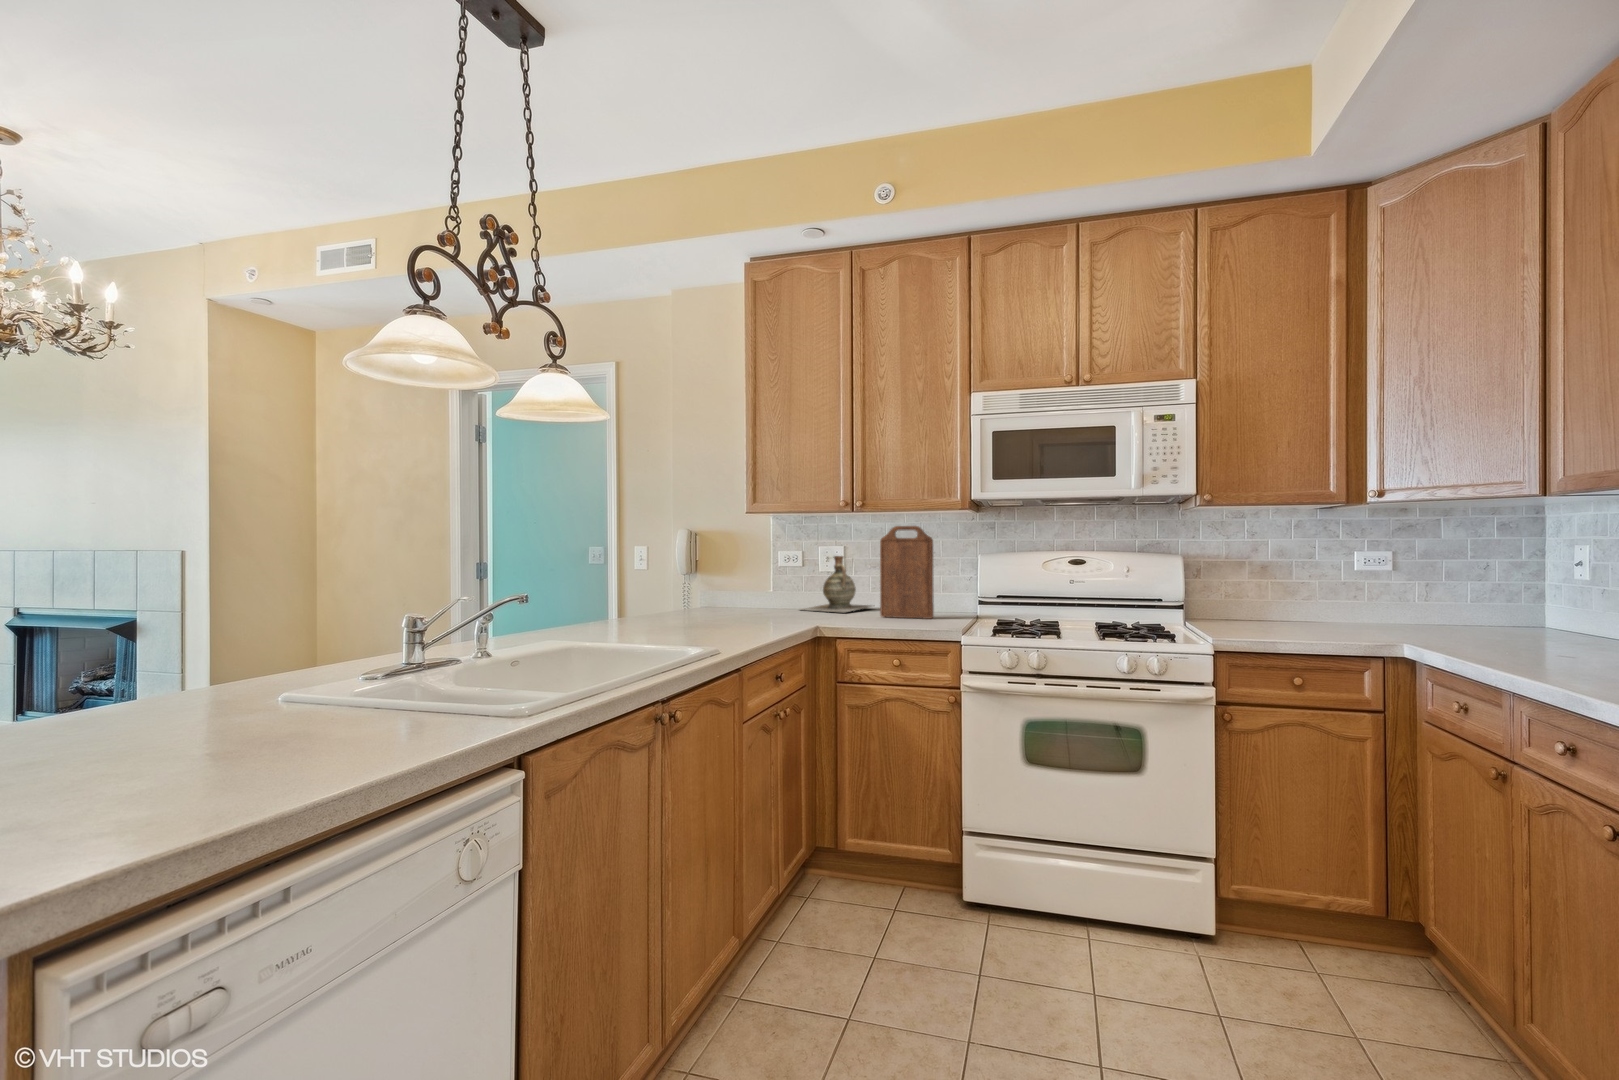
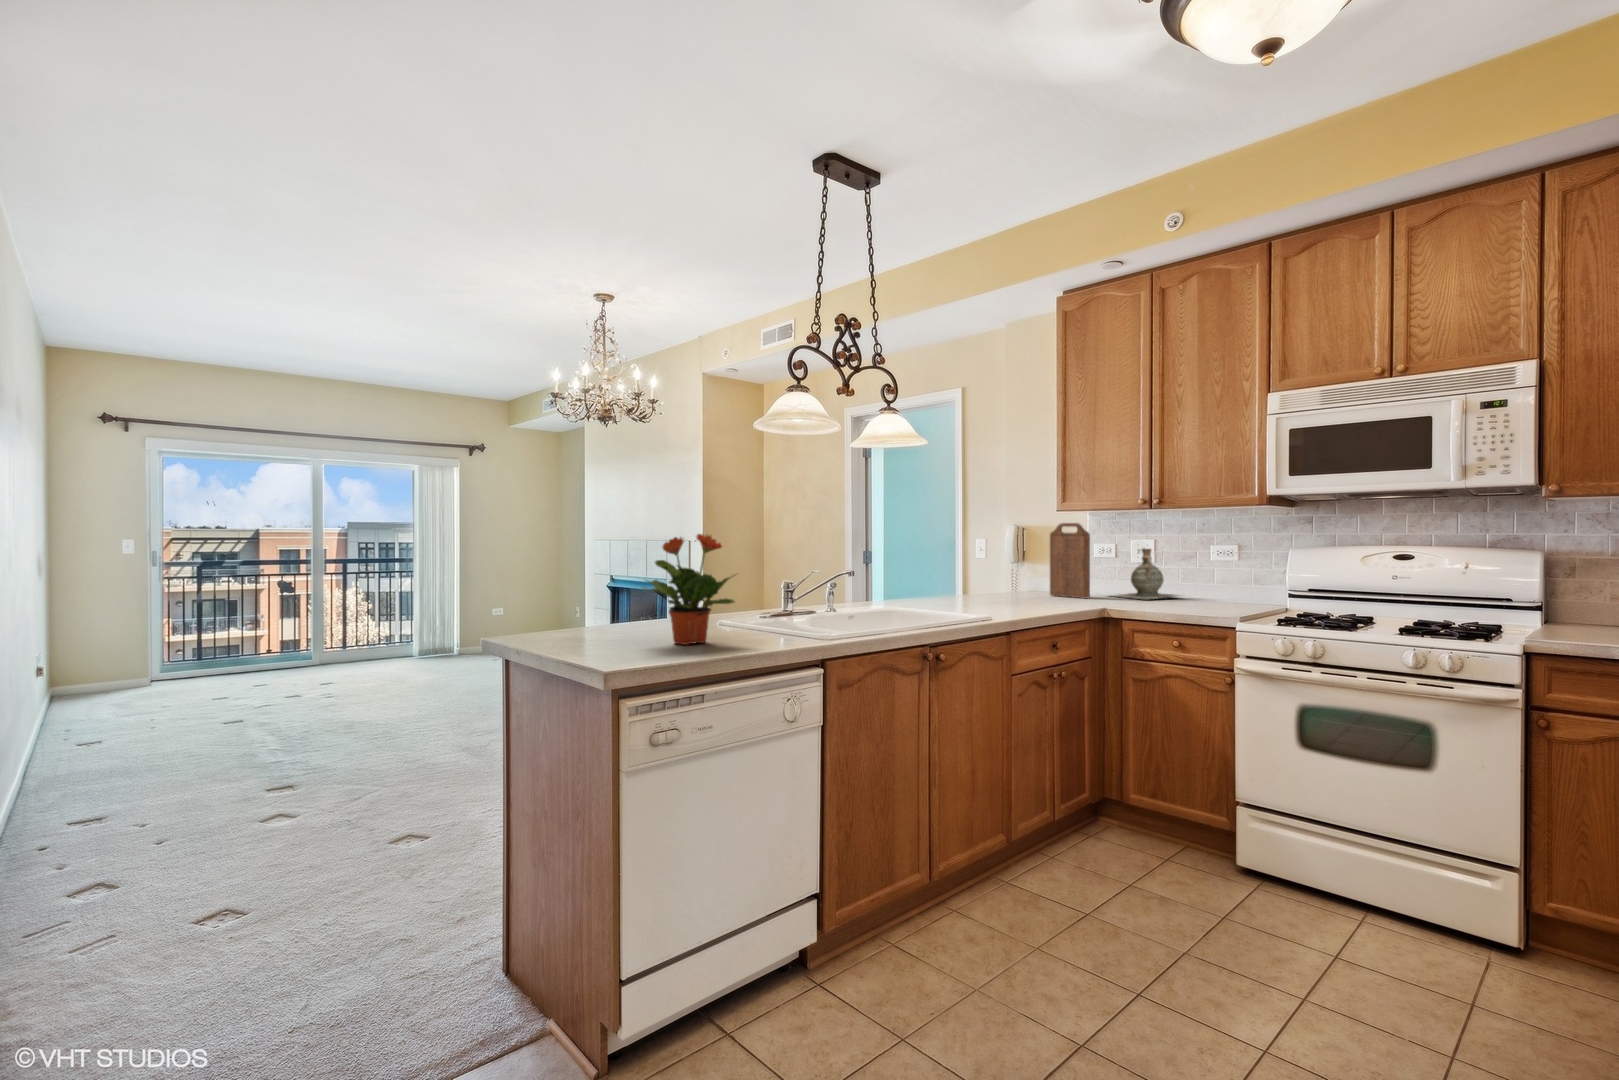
cutting board: present [880,526,934,619] -> present [1050,523,1090,598]
potted plant: none [87,542,348,777] -> present [644,534,735,645]

